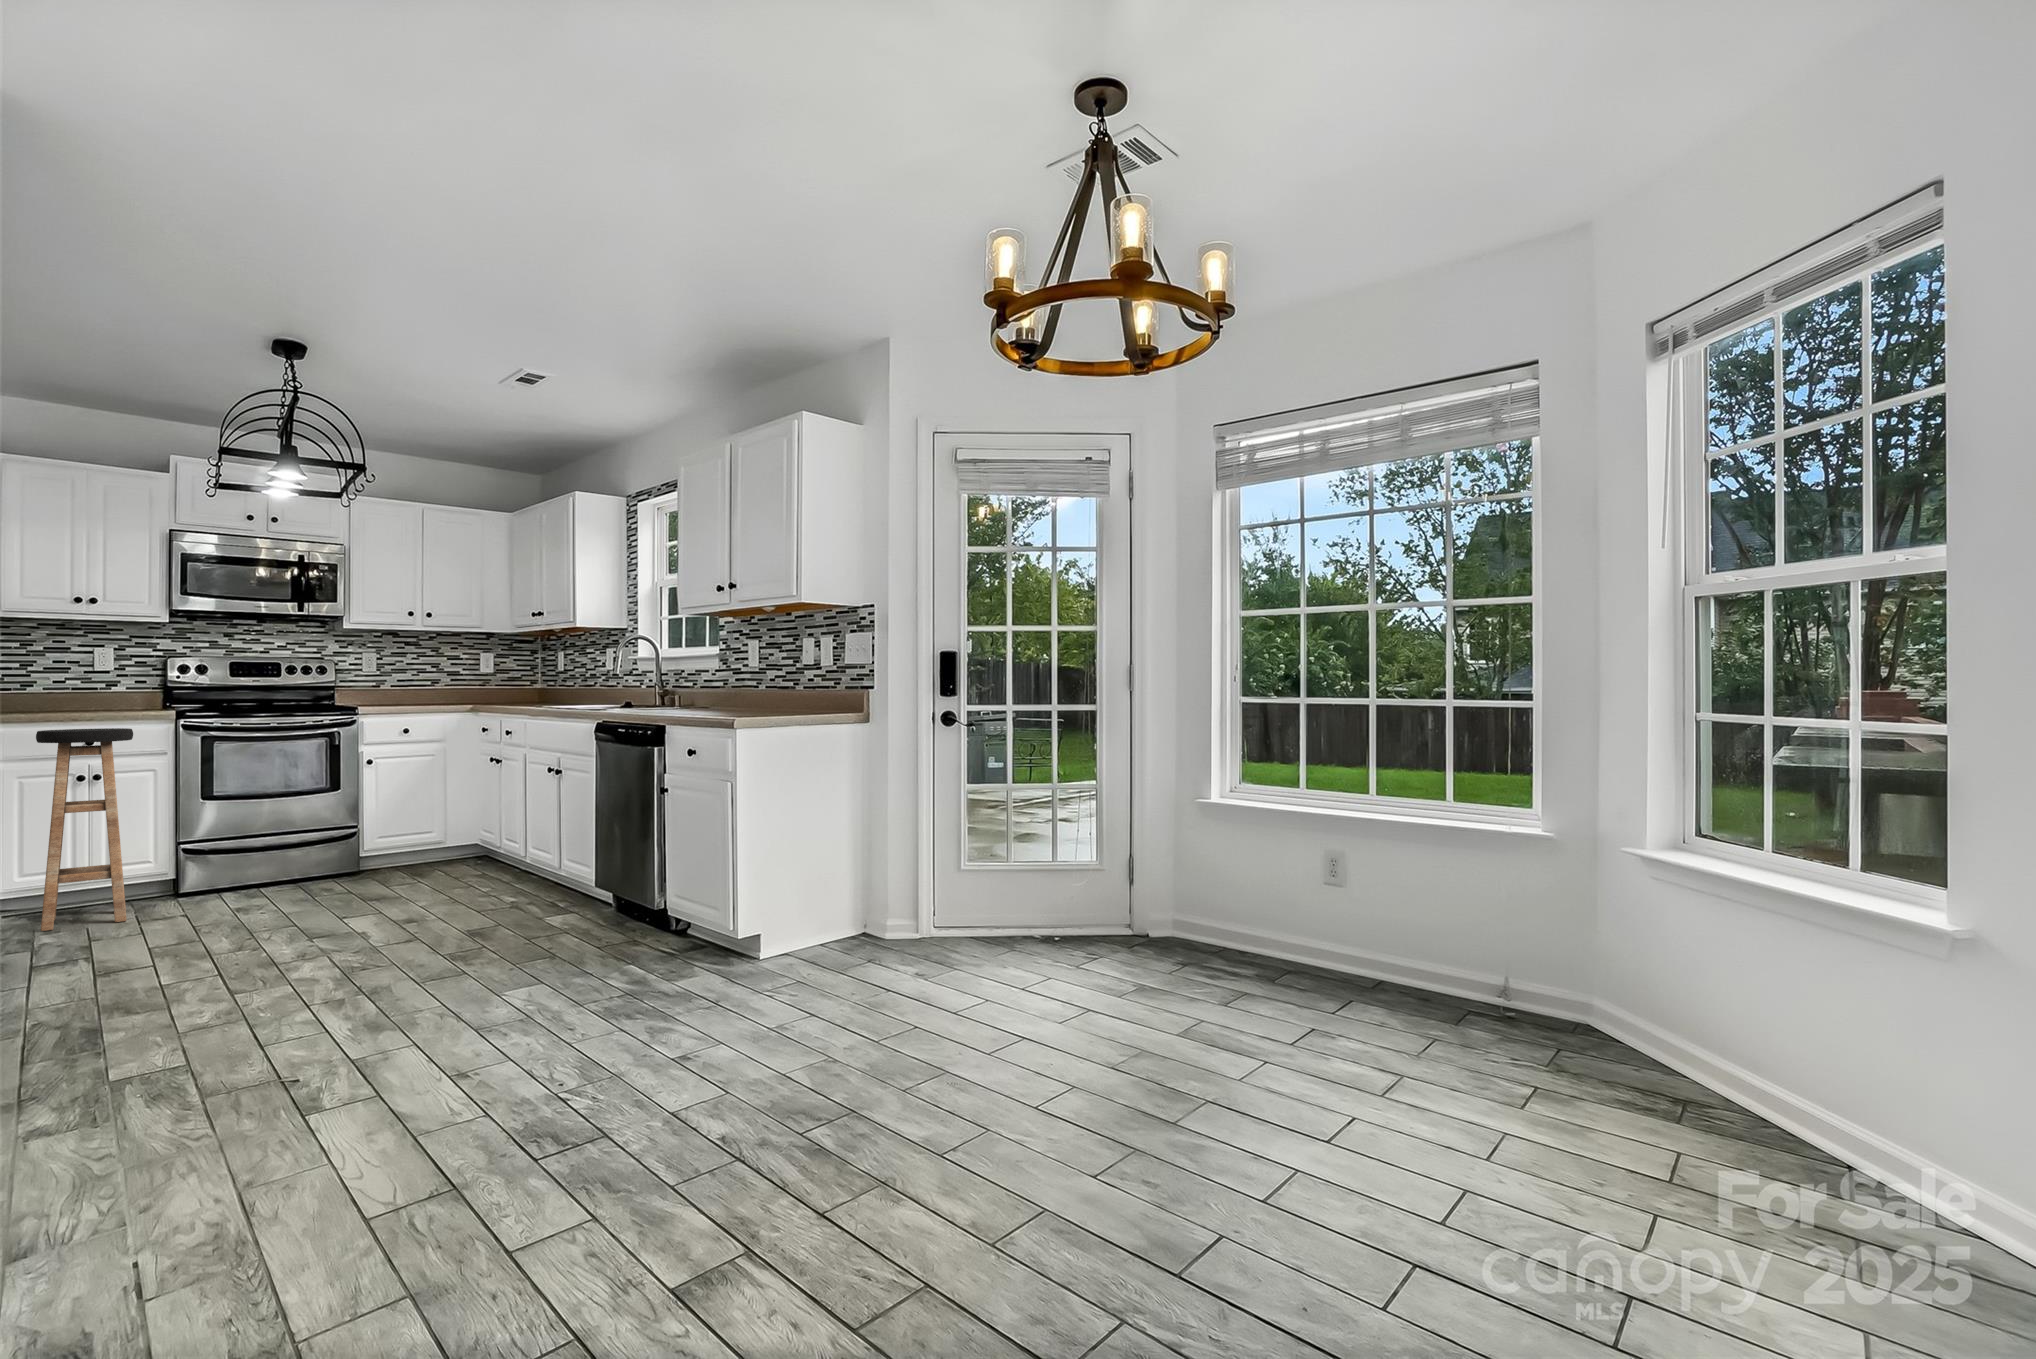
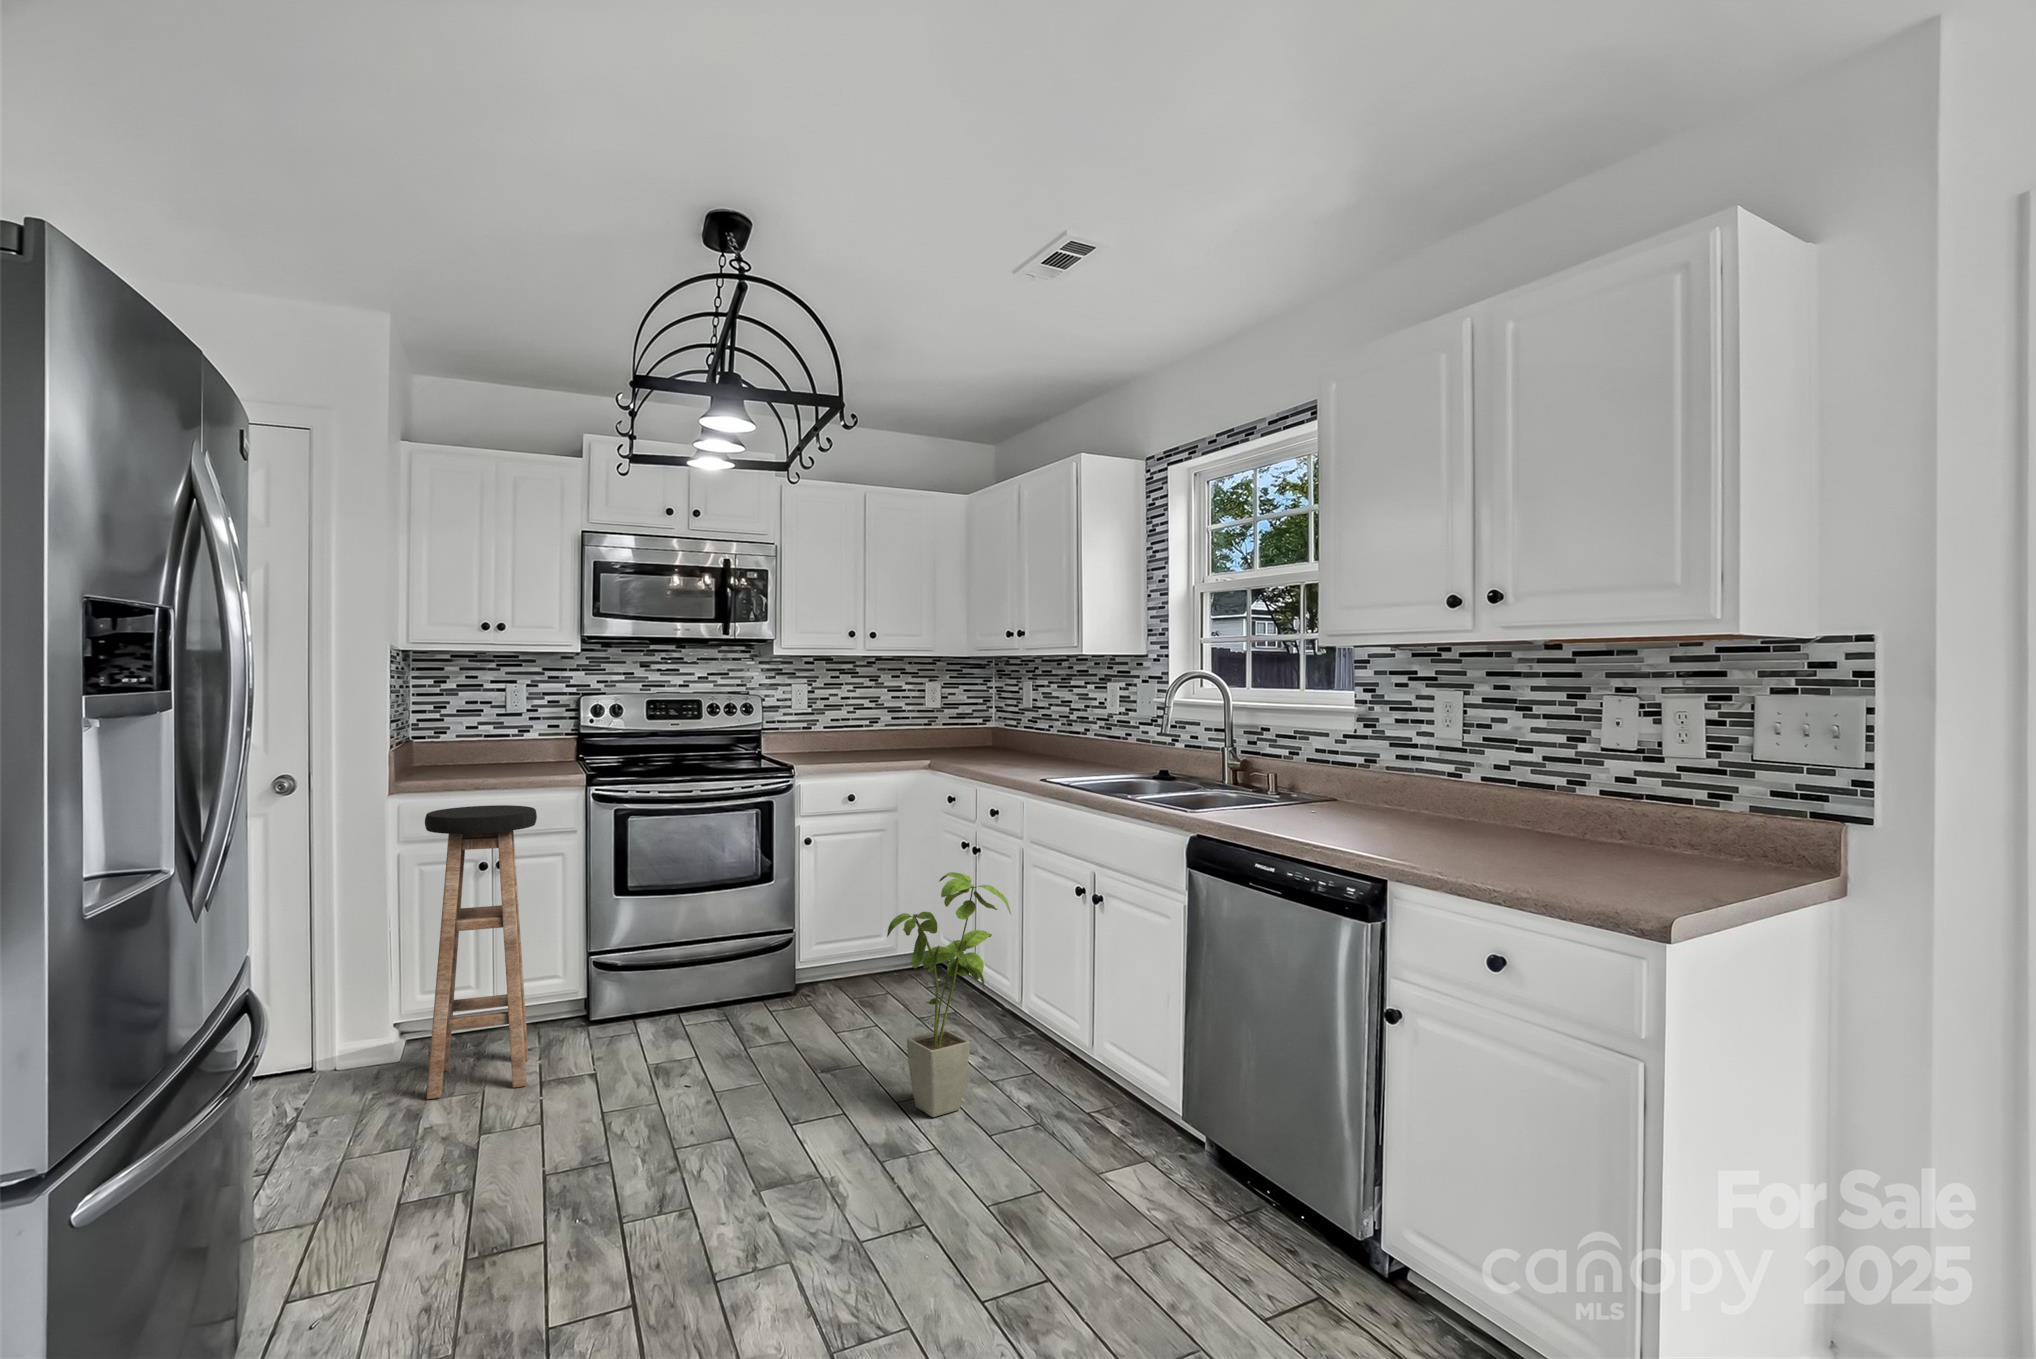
house plant: none [410,757,497,910] -> present [887,872,1011,1117]

